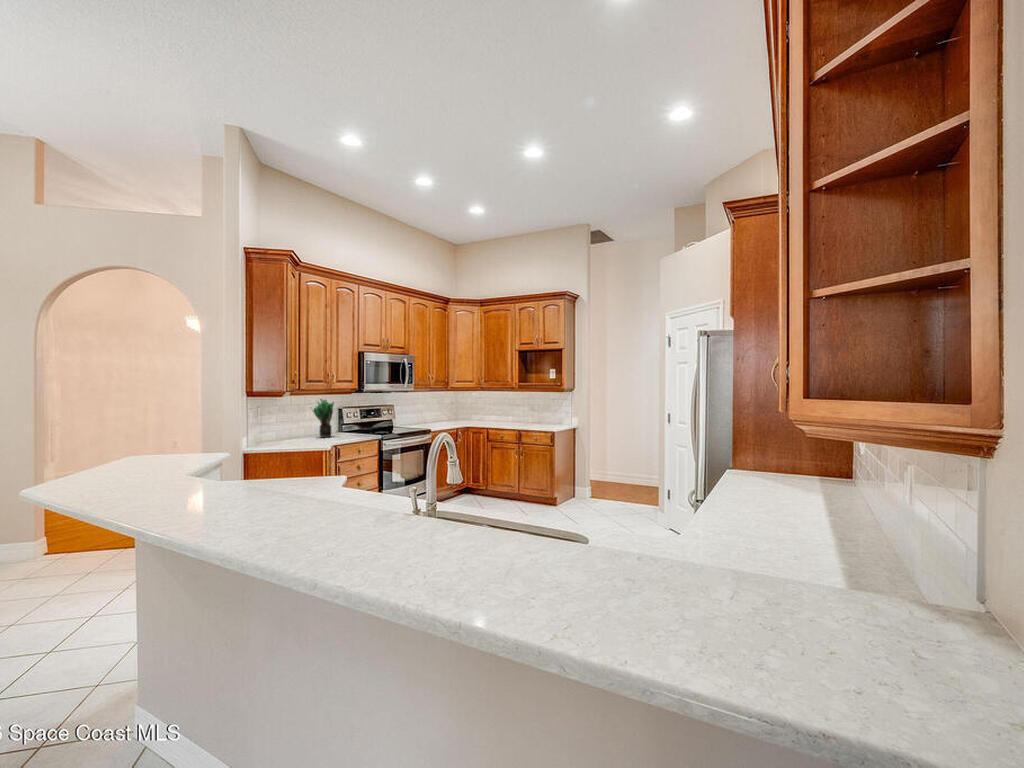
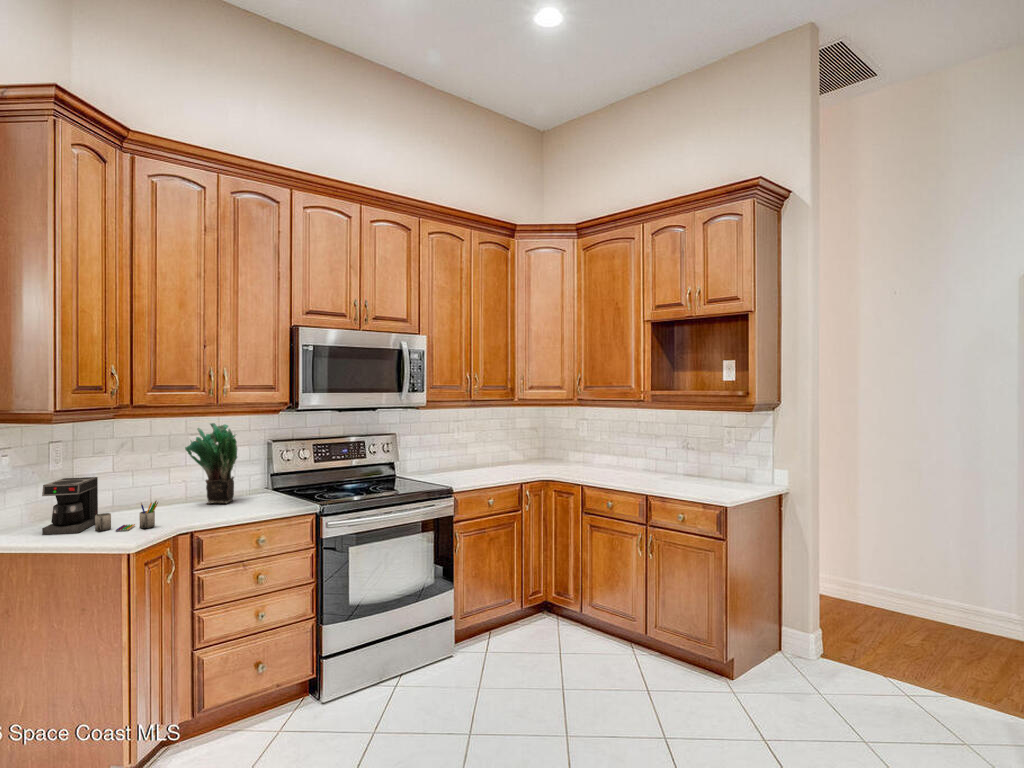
coffee maker: none [269,423,318,447] -> present [42,477,158,535]

